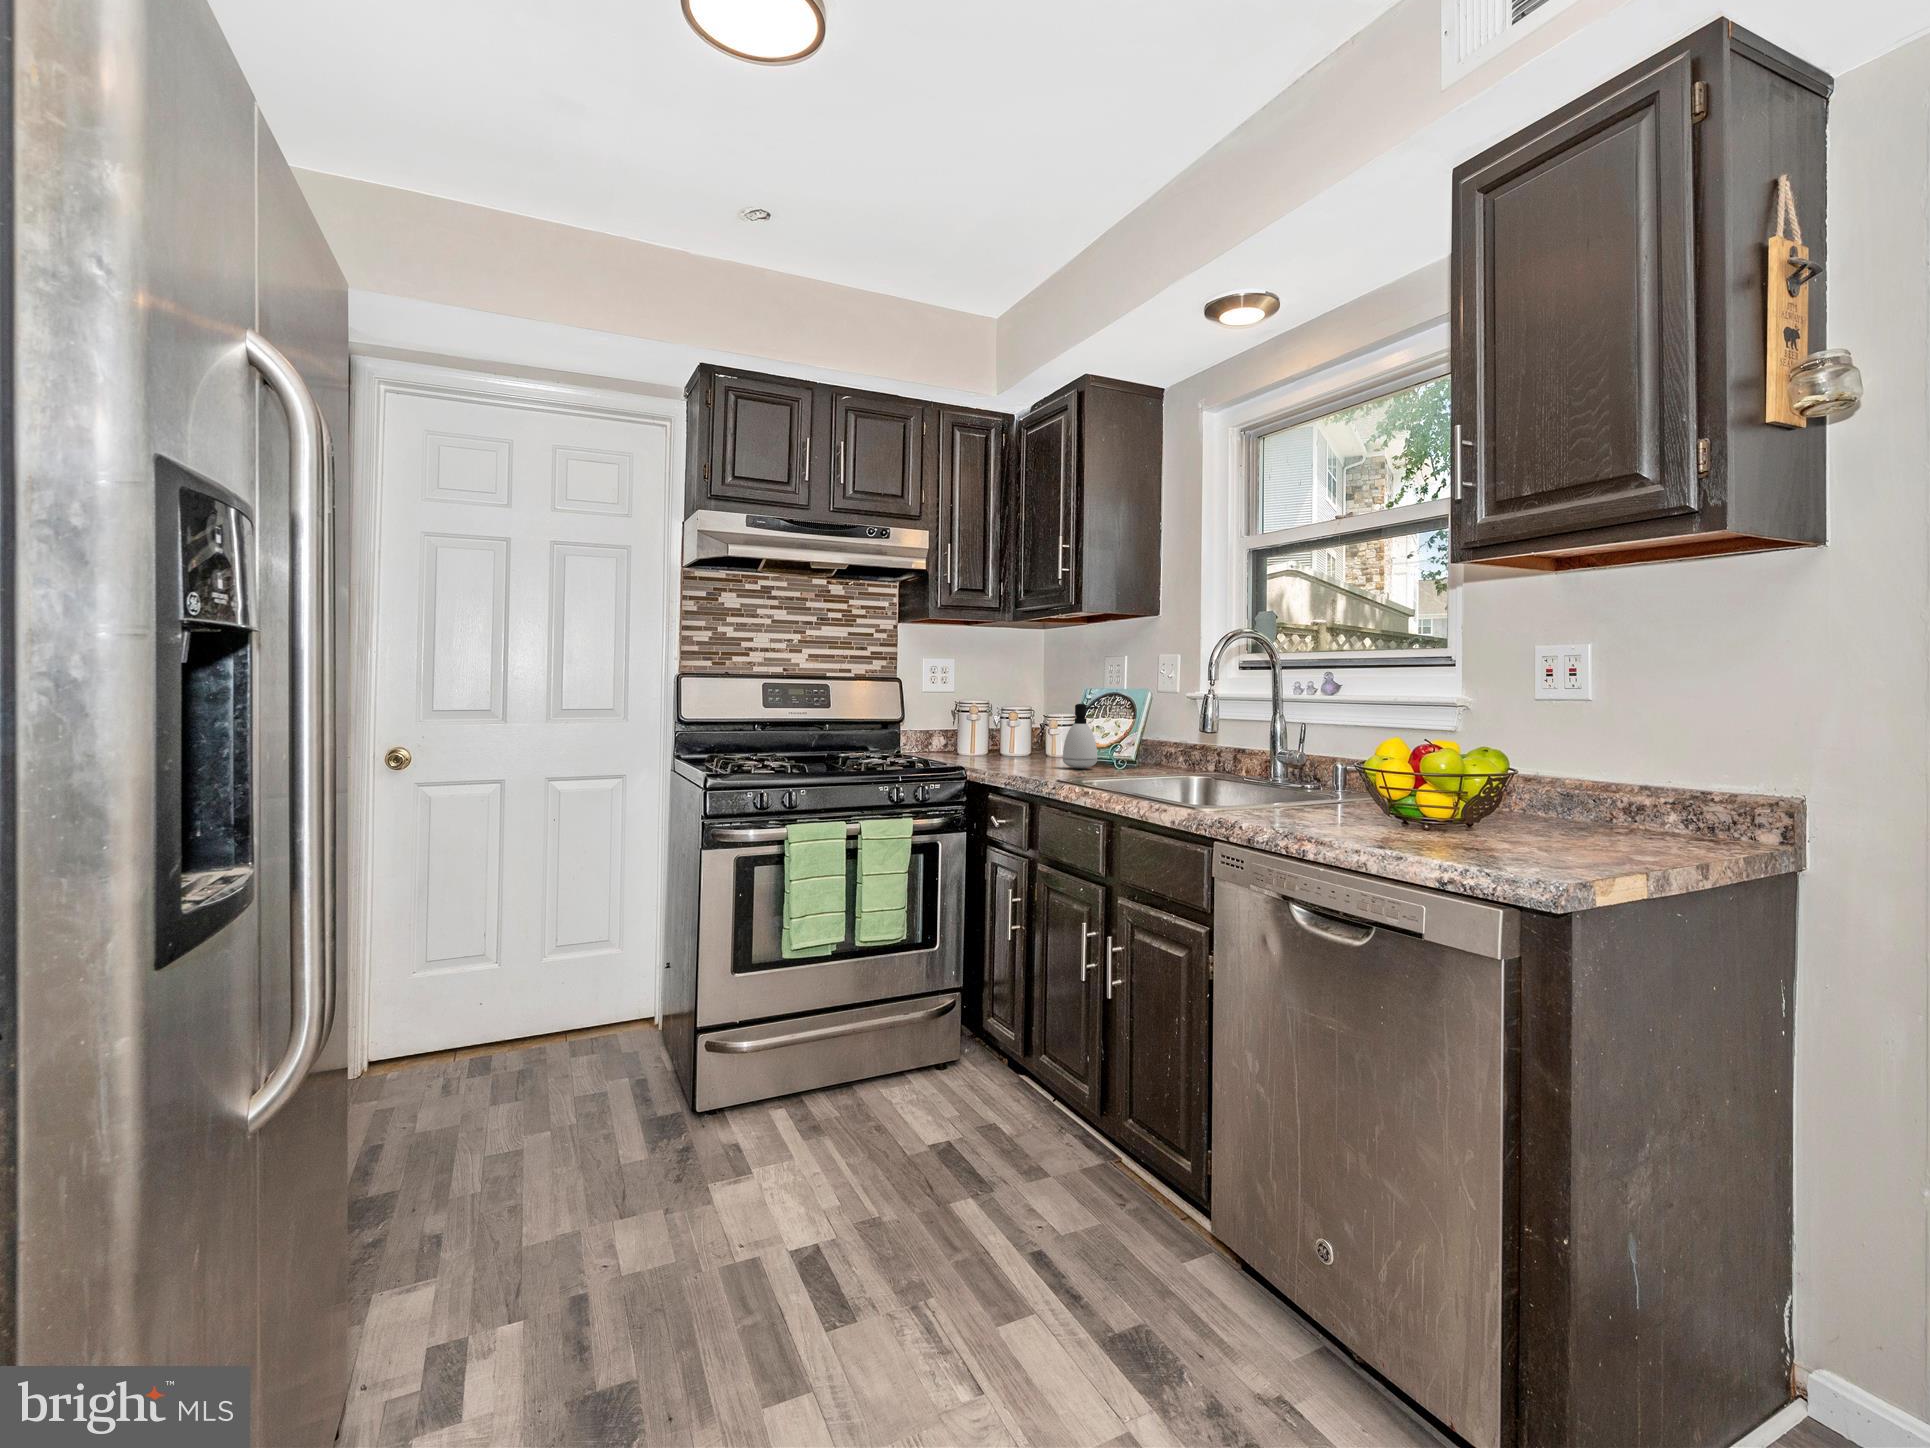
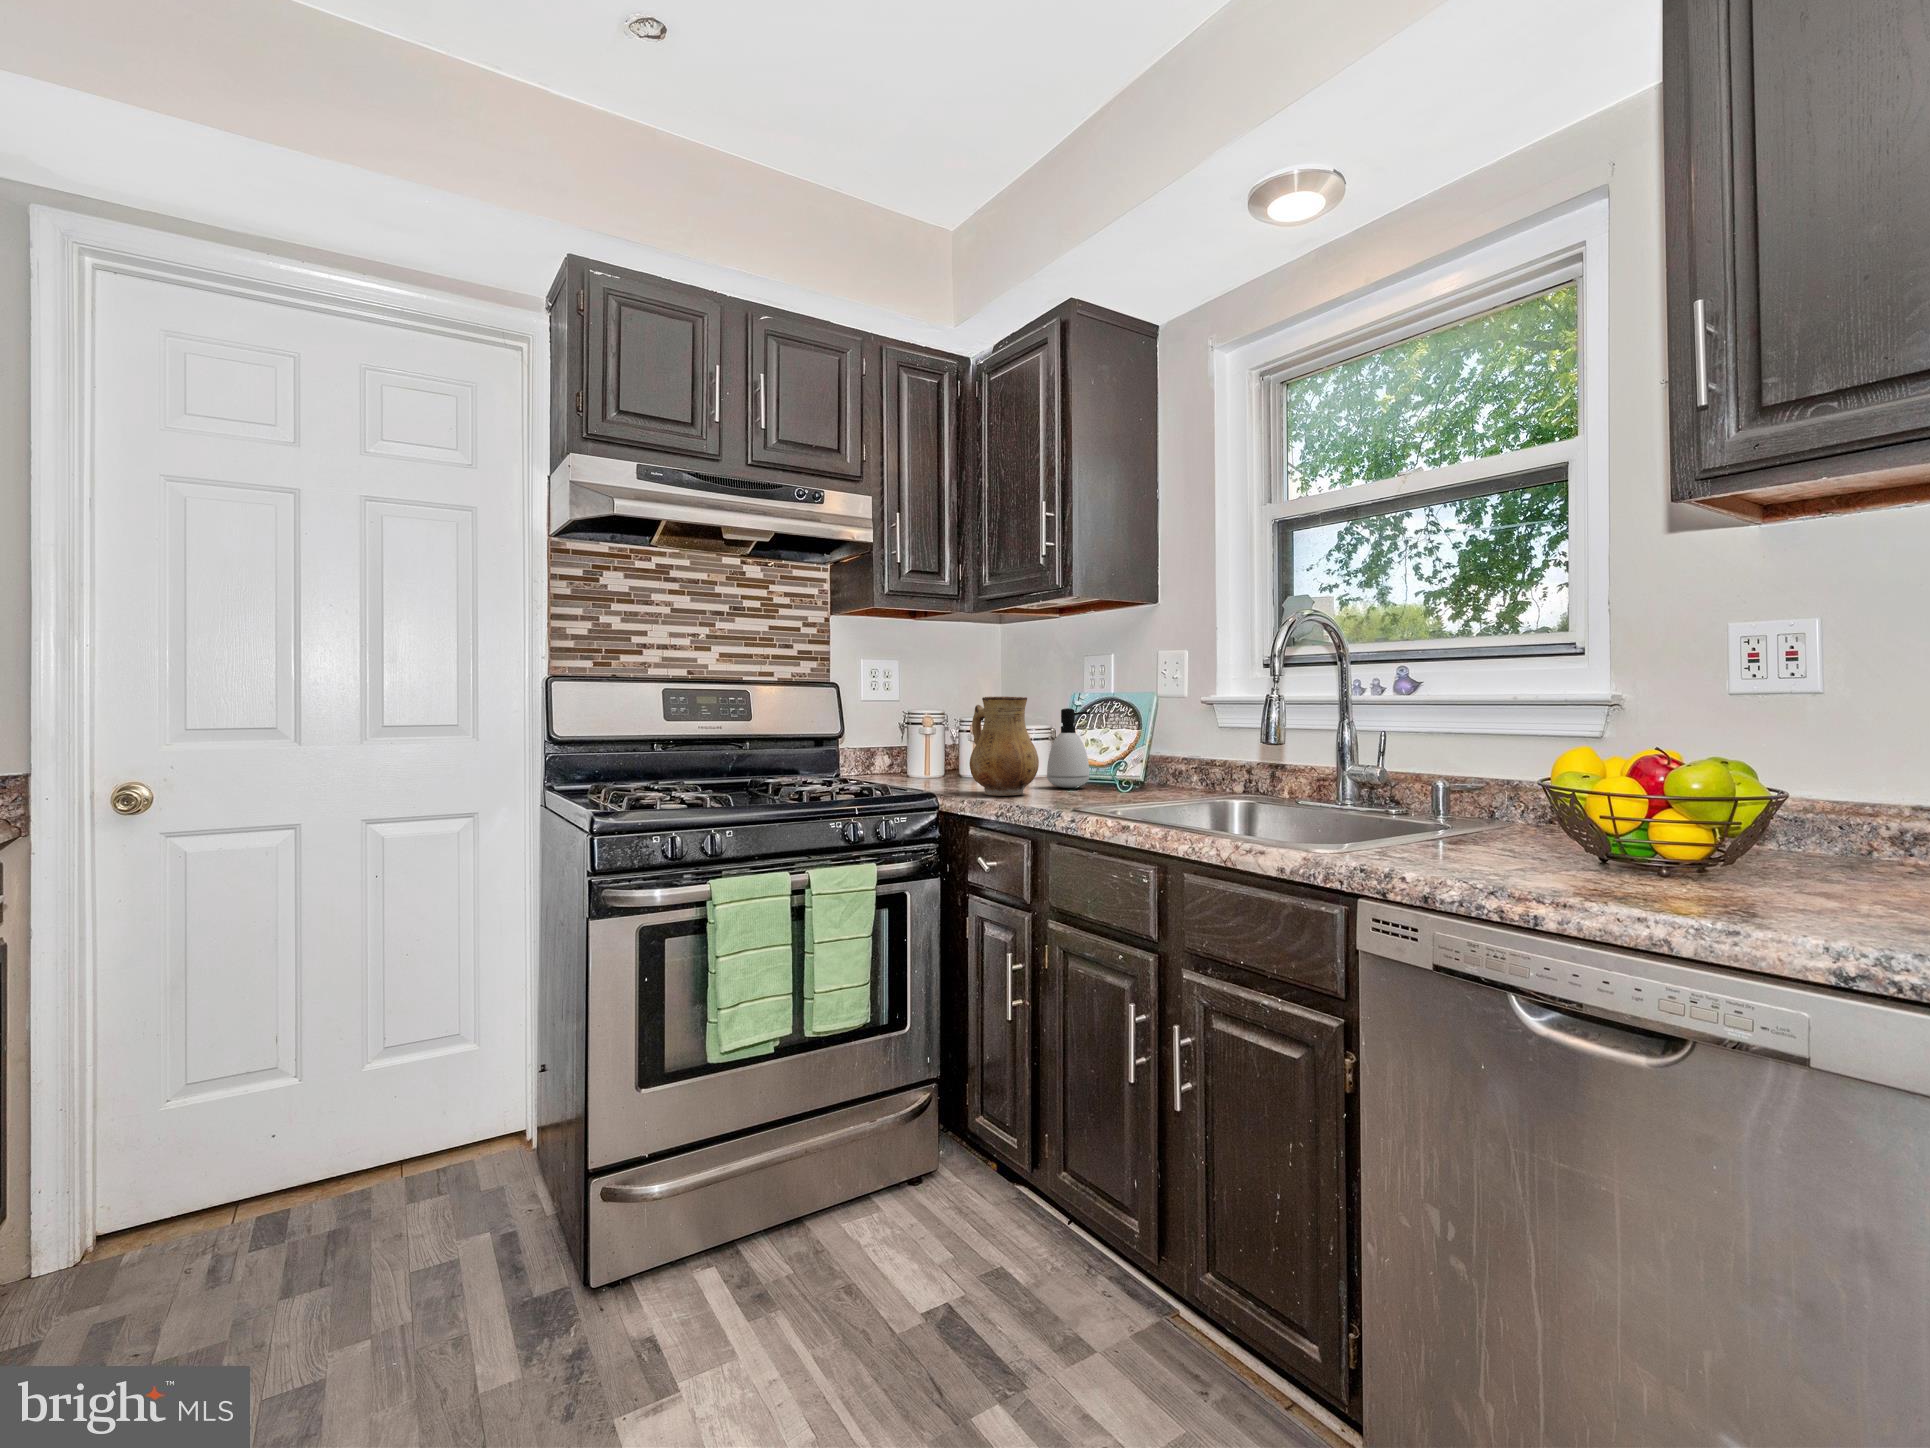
ceramic pitcher: none [995,693,1050,772] -> present [969,697,1039,796]

